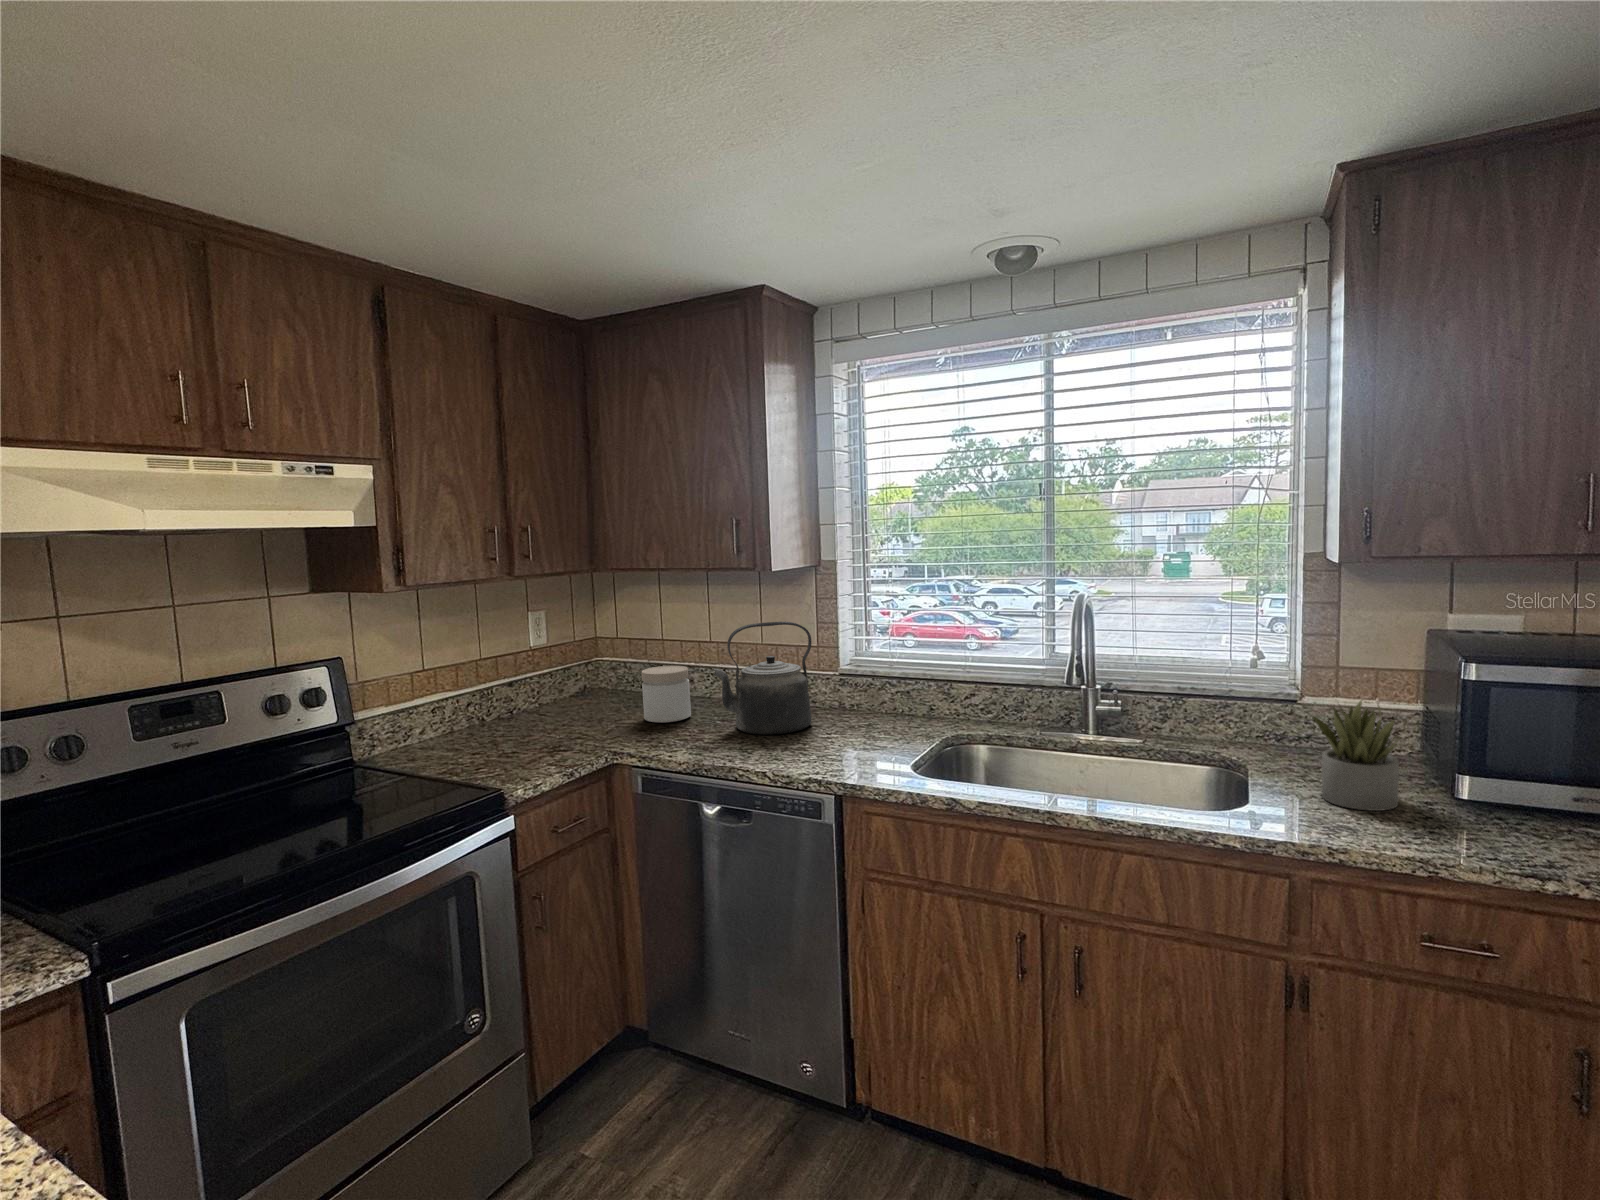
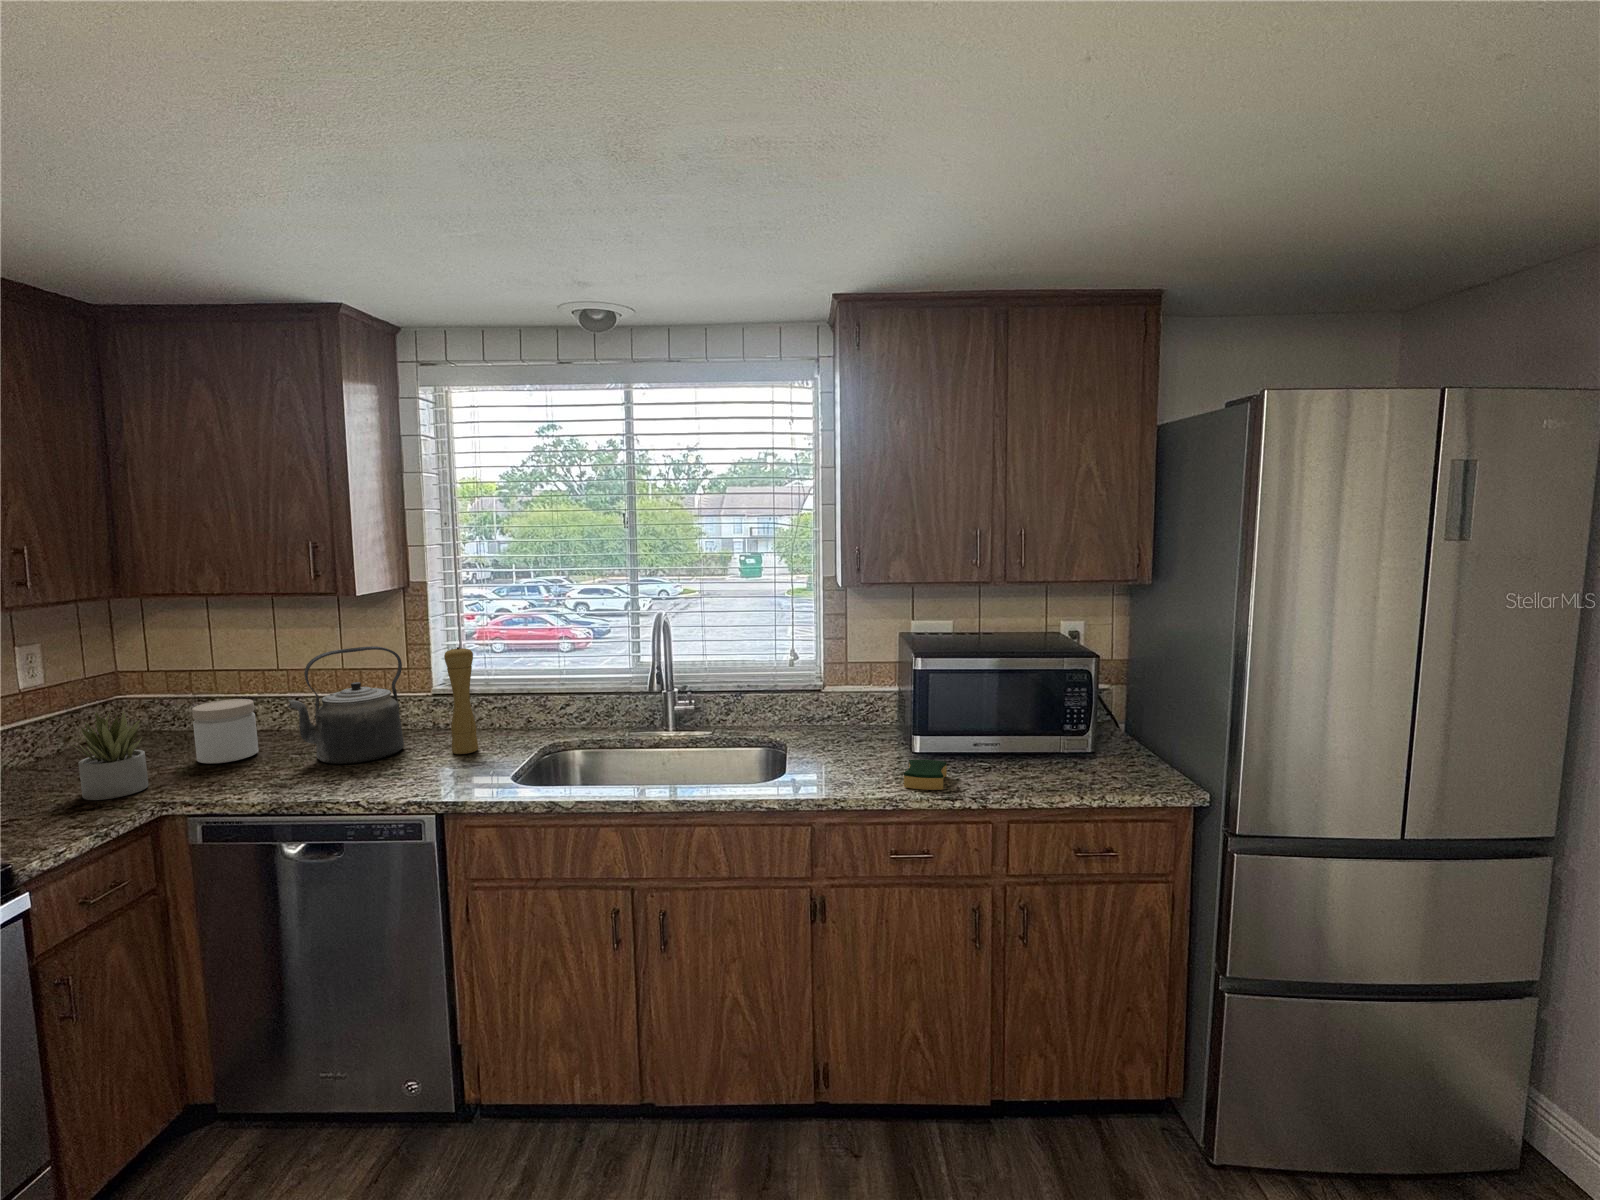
pepper mill: none [850,625,881,736] -> present [444,647,478,754]
succulent plant: present [1314,700,1402,811] -> present [73,711,148,800]
sponge: none [1442,807,1519,858] -> present [904,760,947,790]

